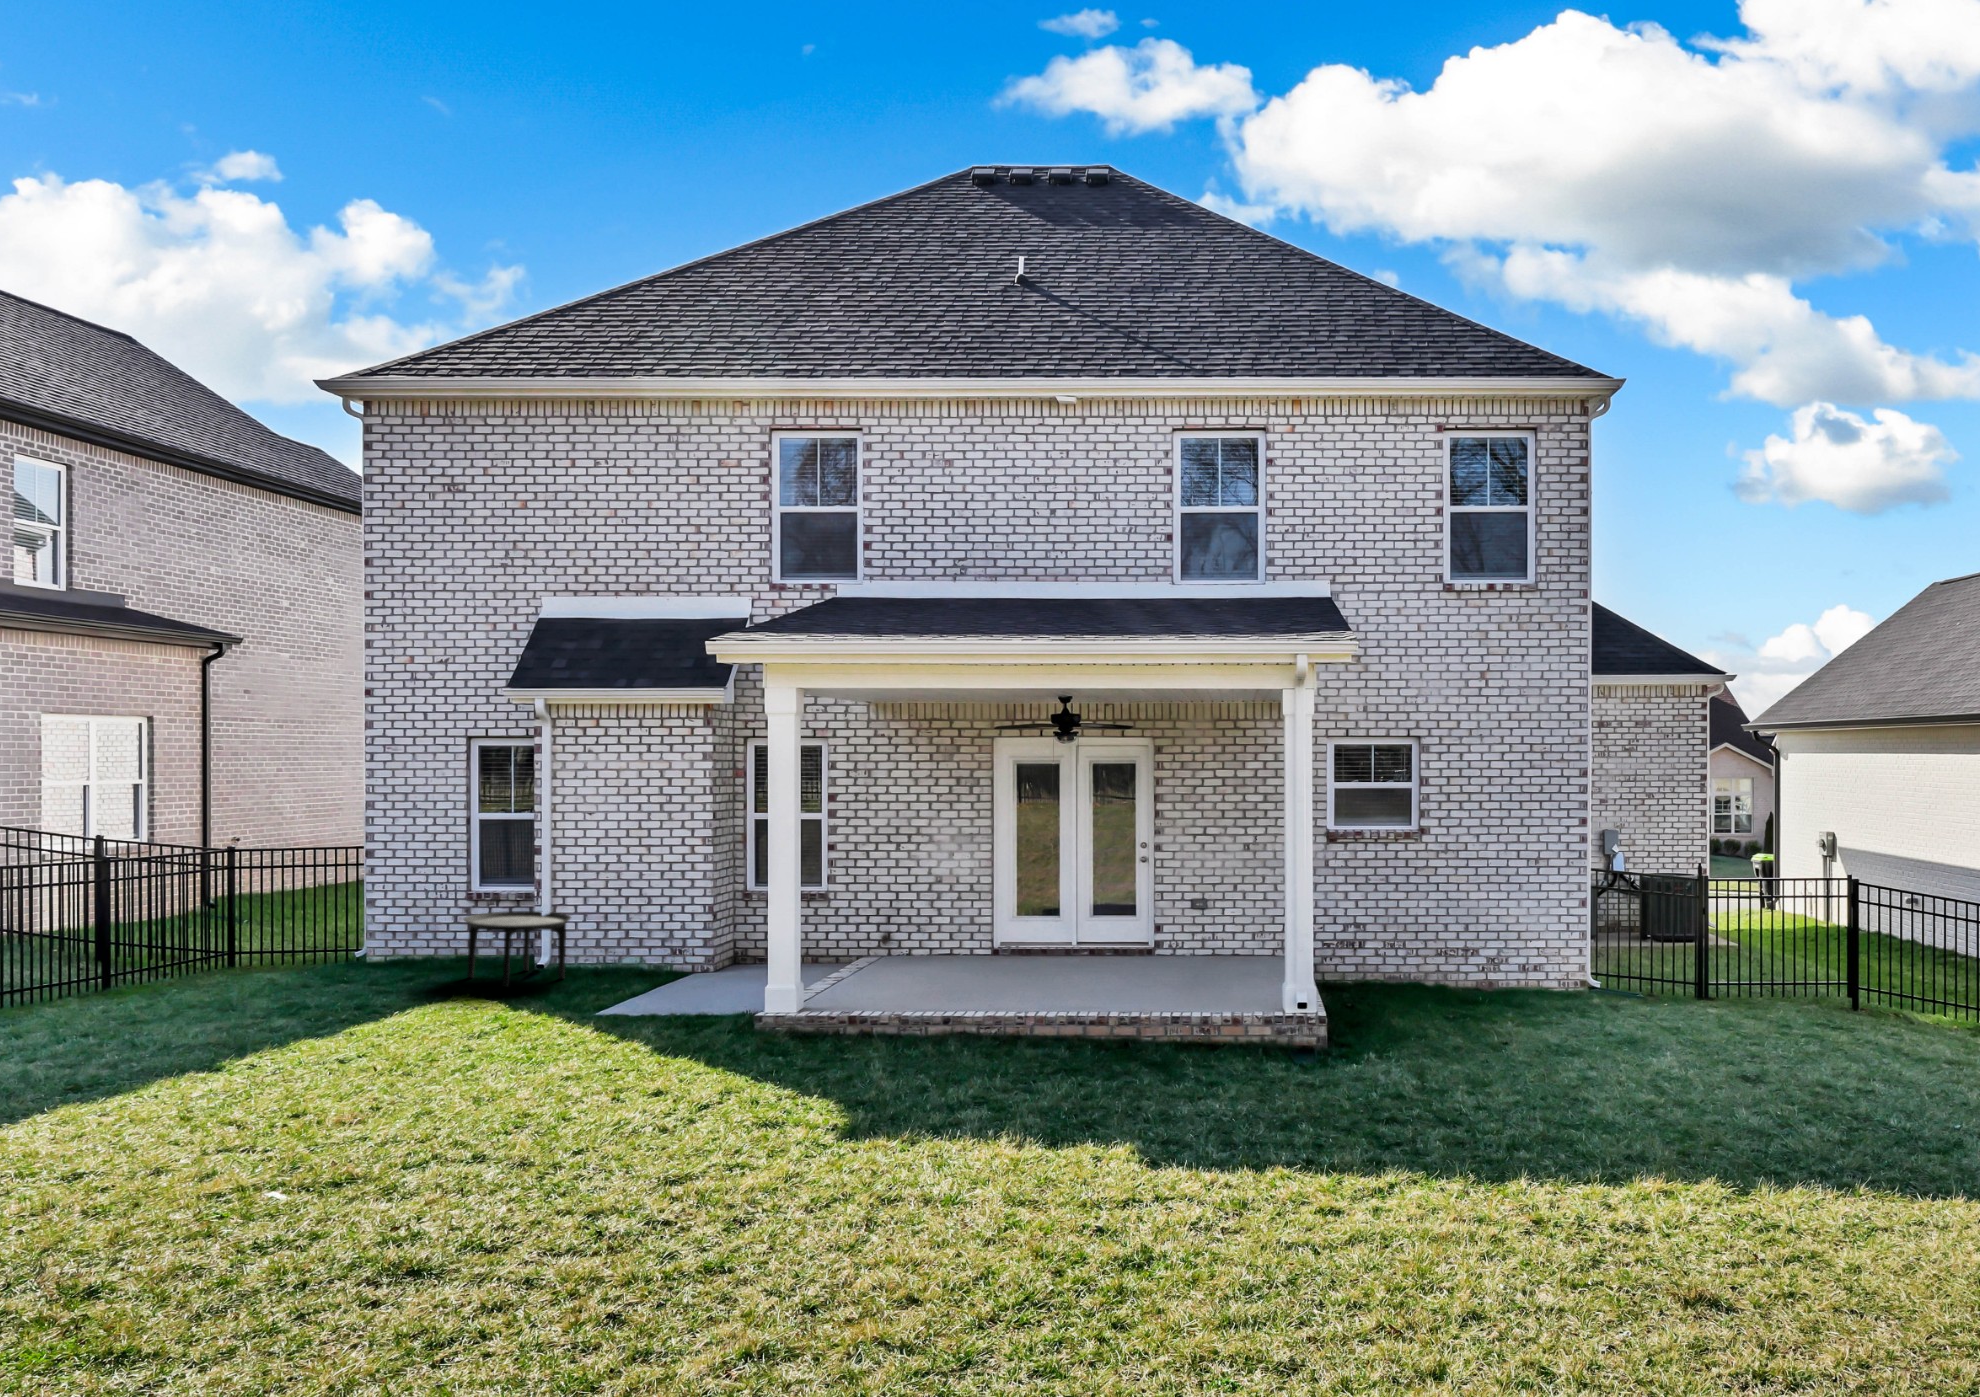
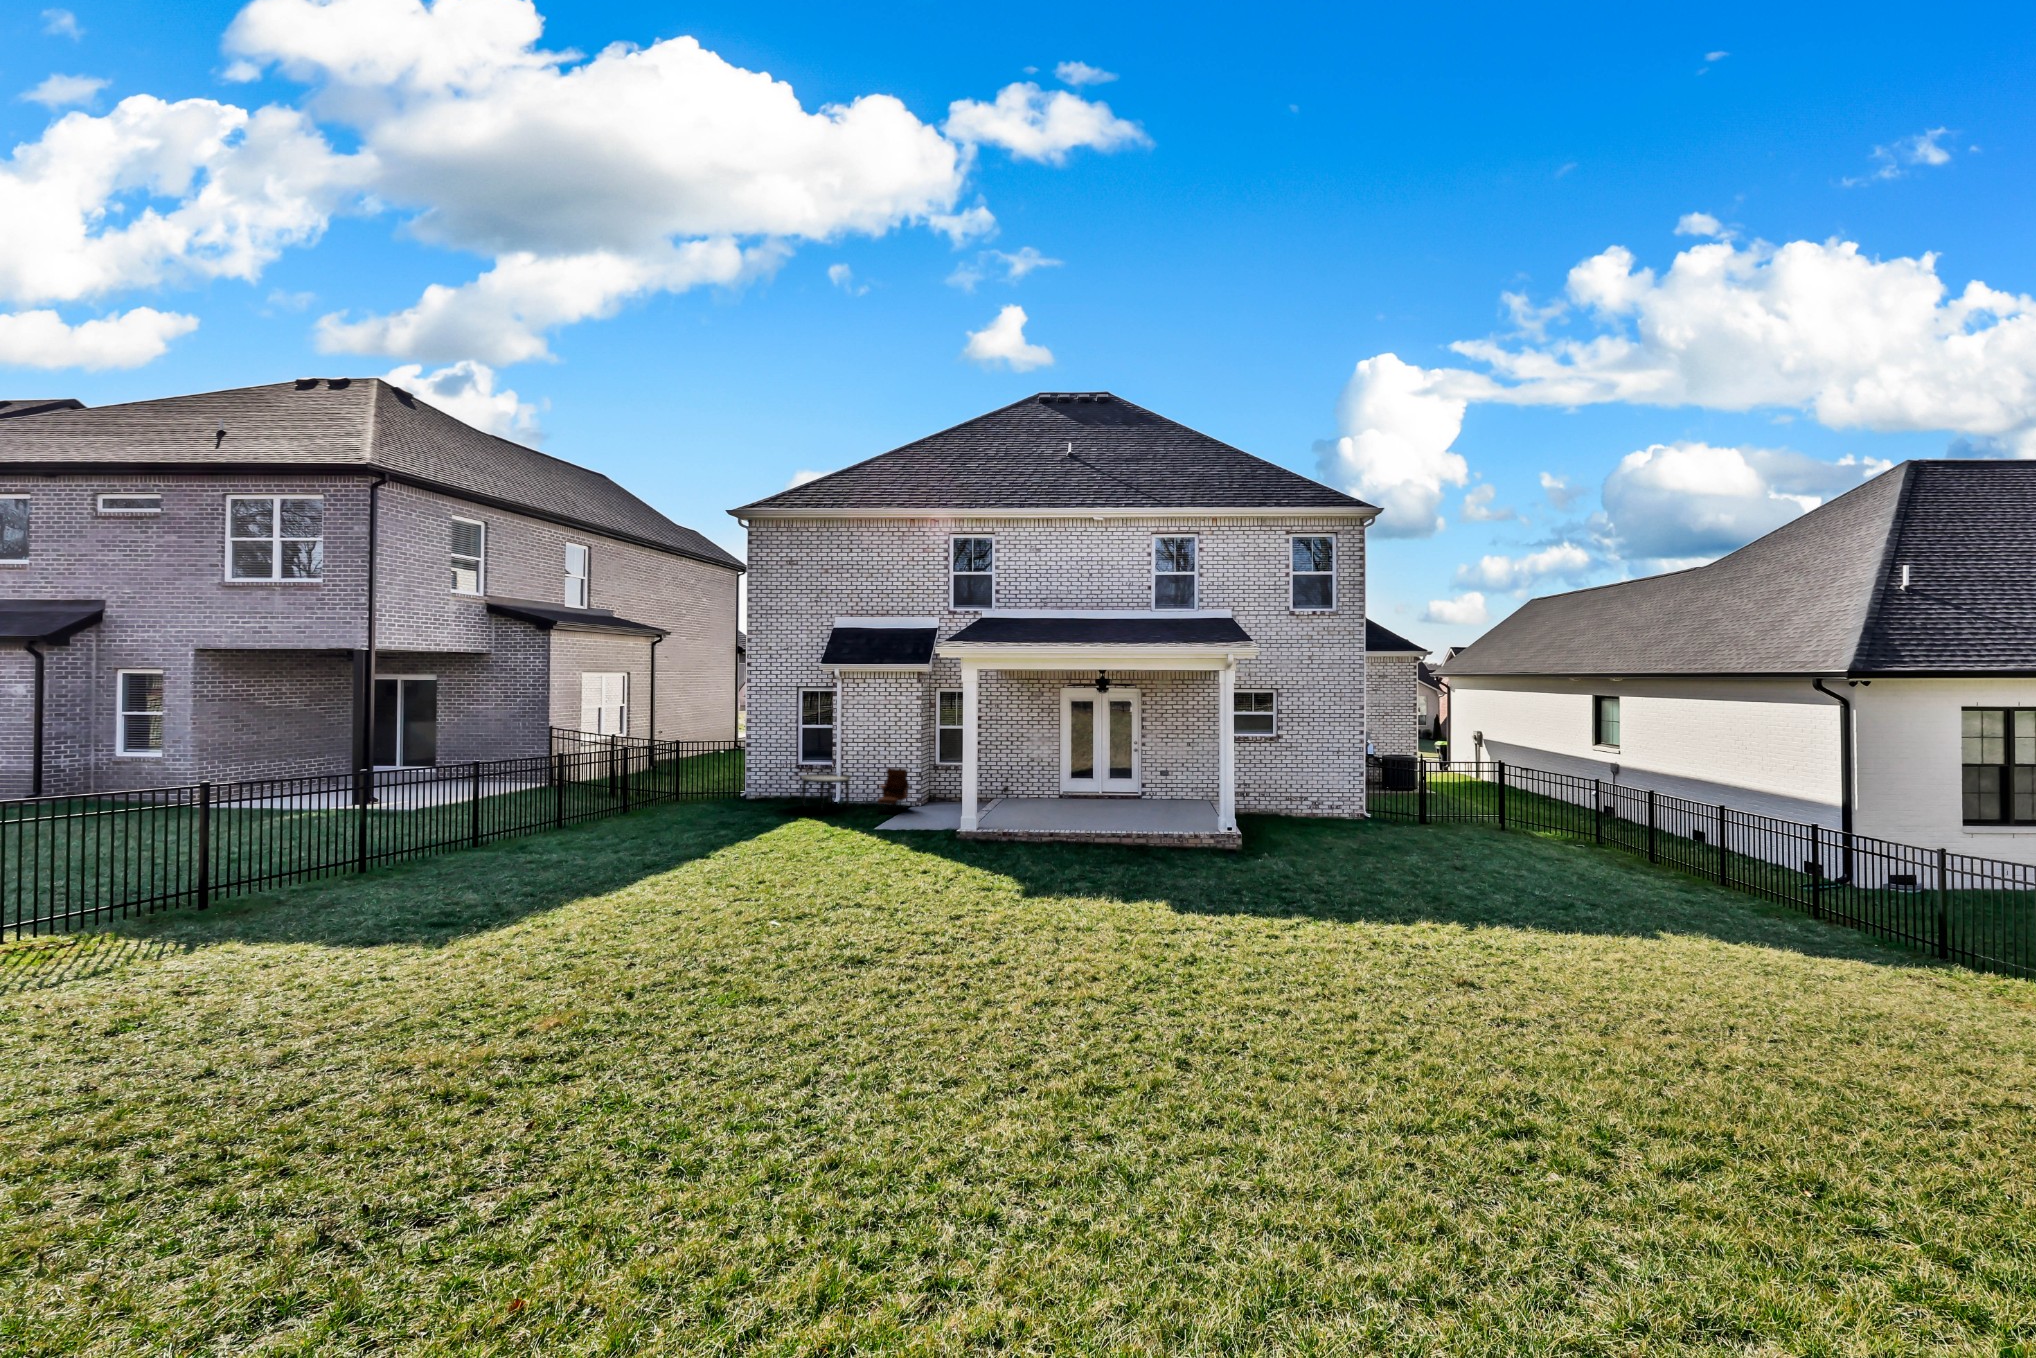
lounge chair: none [620,900,693,992] -> present [877,768,911,812]

